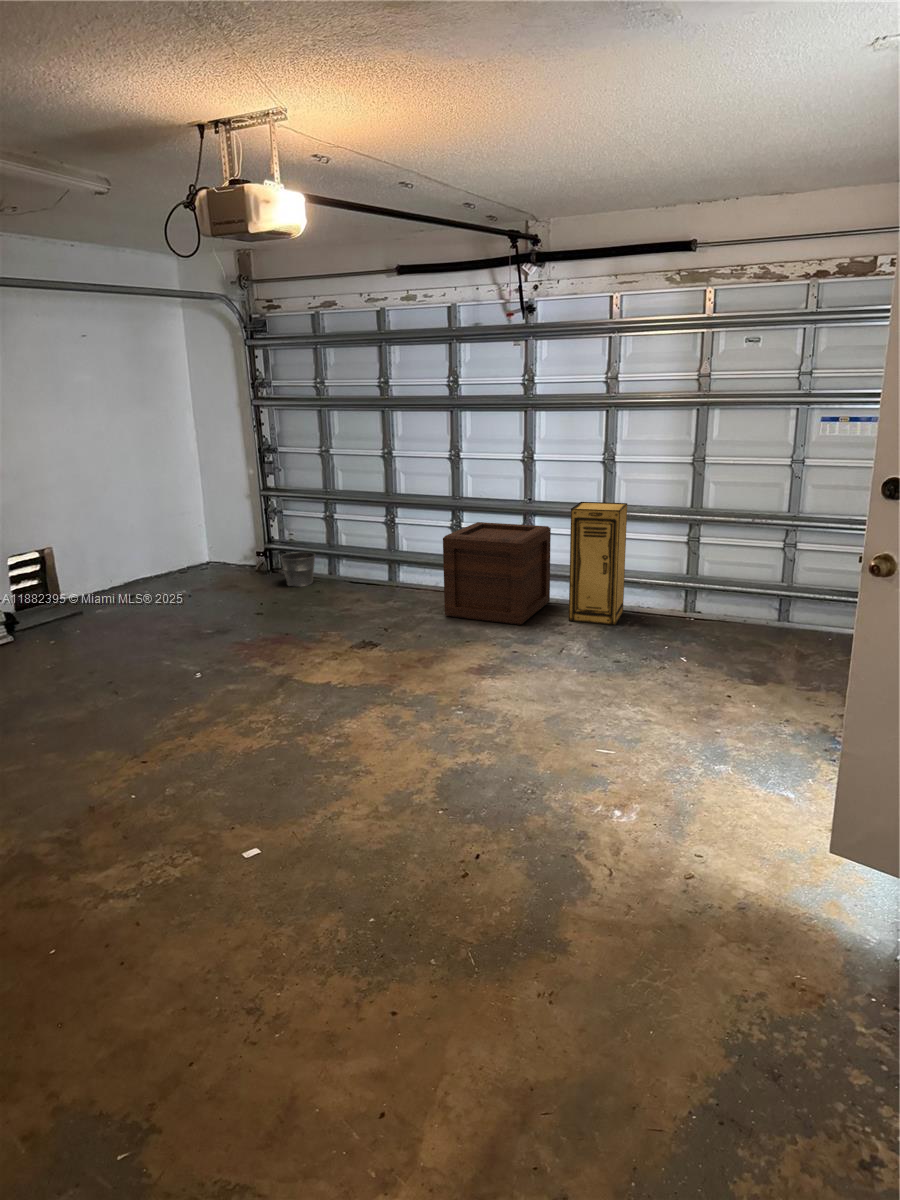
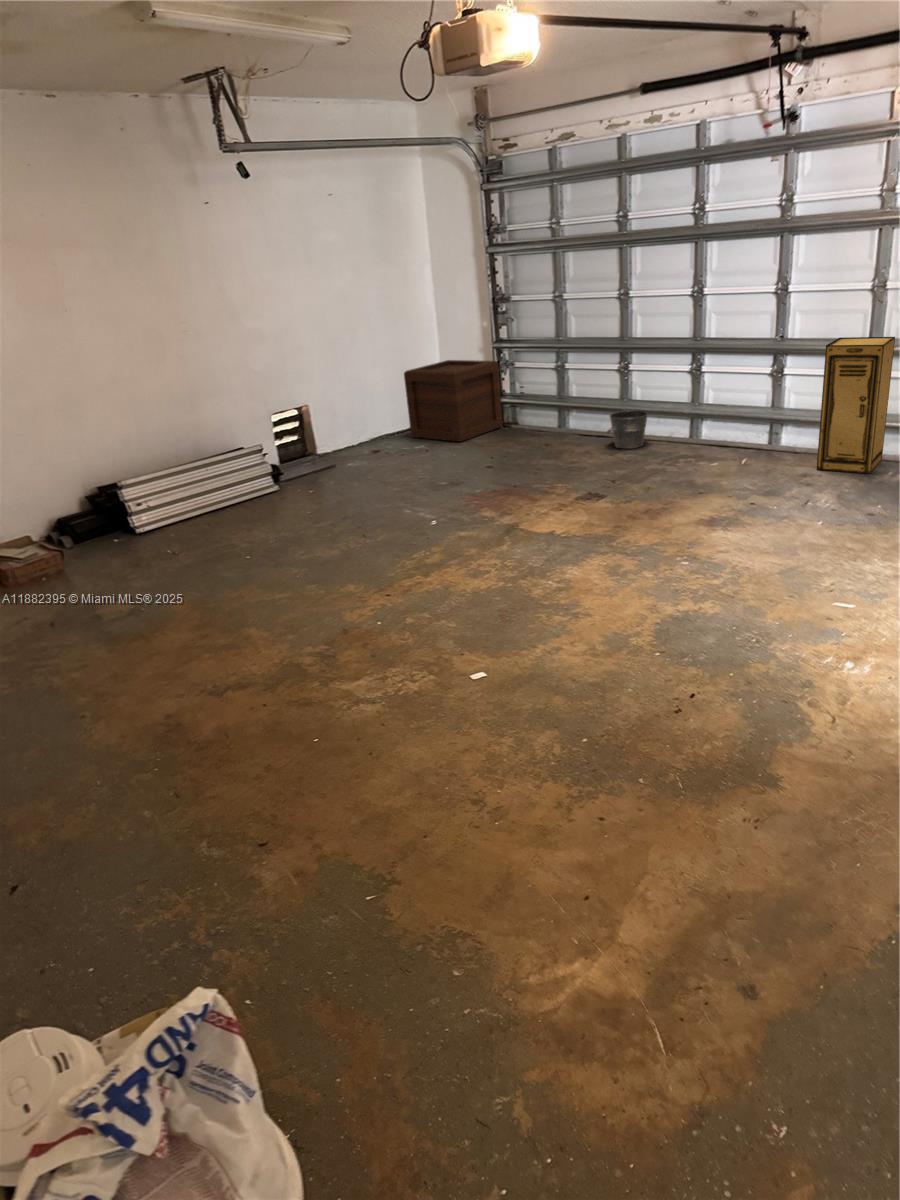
wooden crate: present [443,522,551,625] -> present [404,360,503,442]
bucket: present [279,552,315,586] -> present [607,410,648,449]

